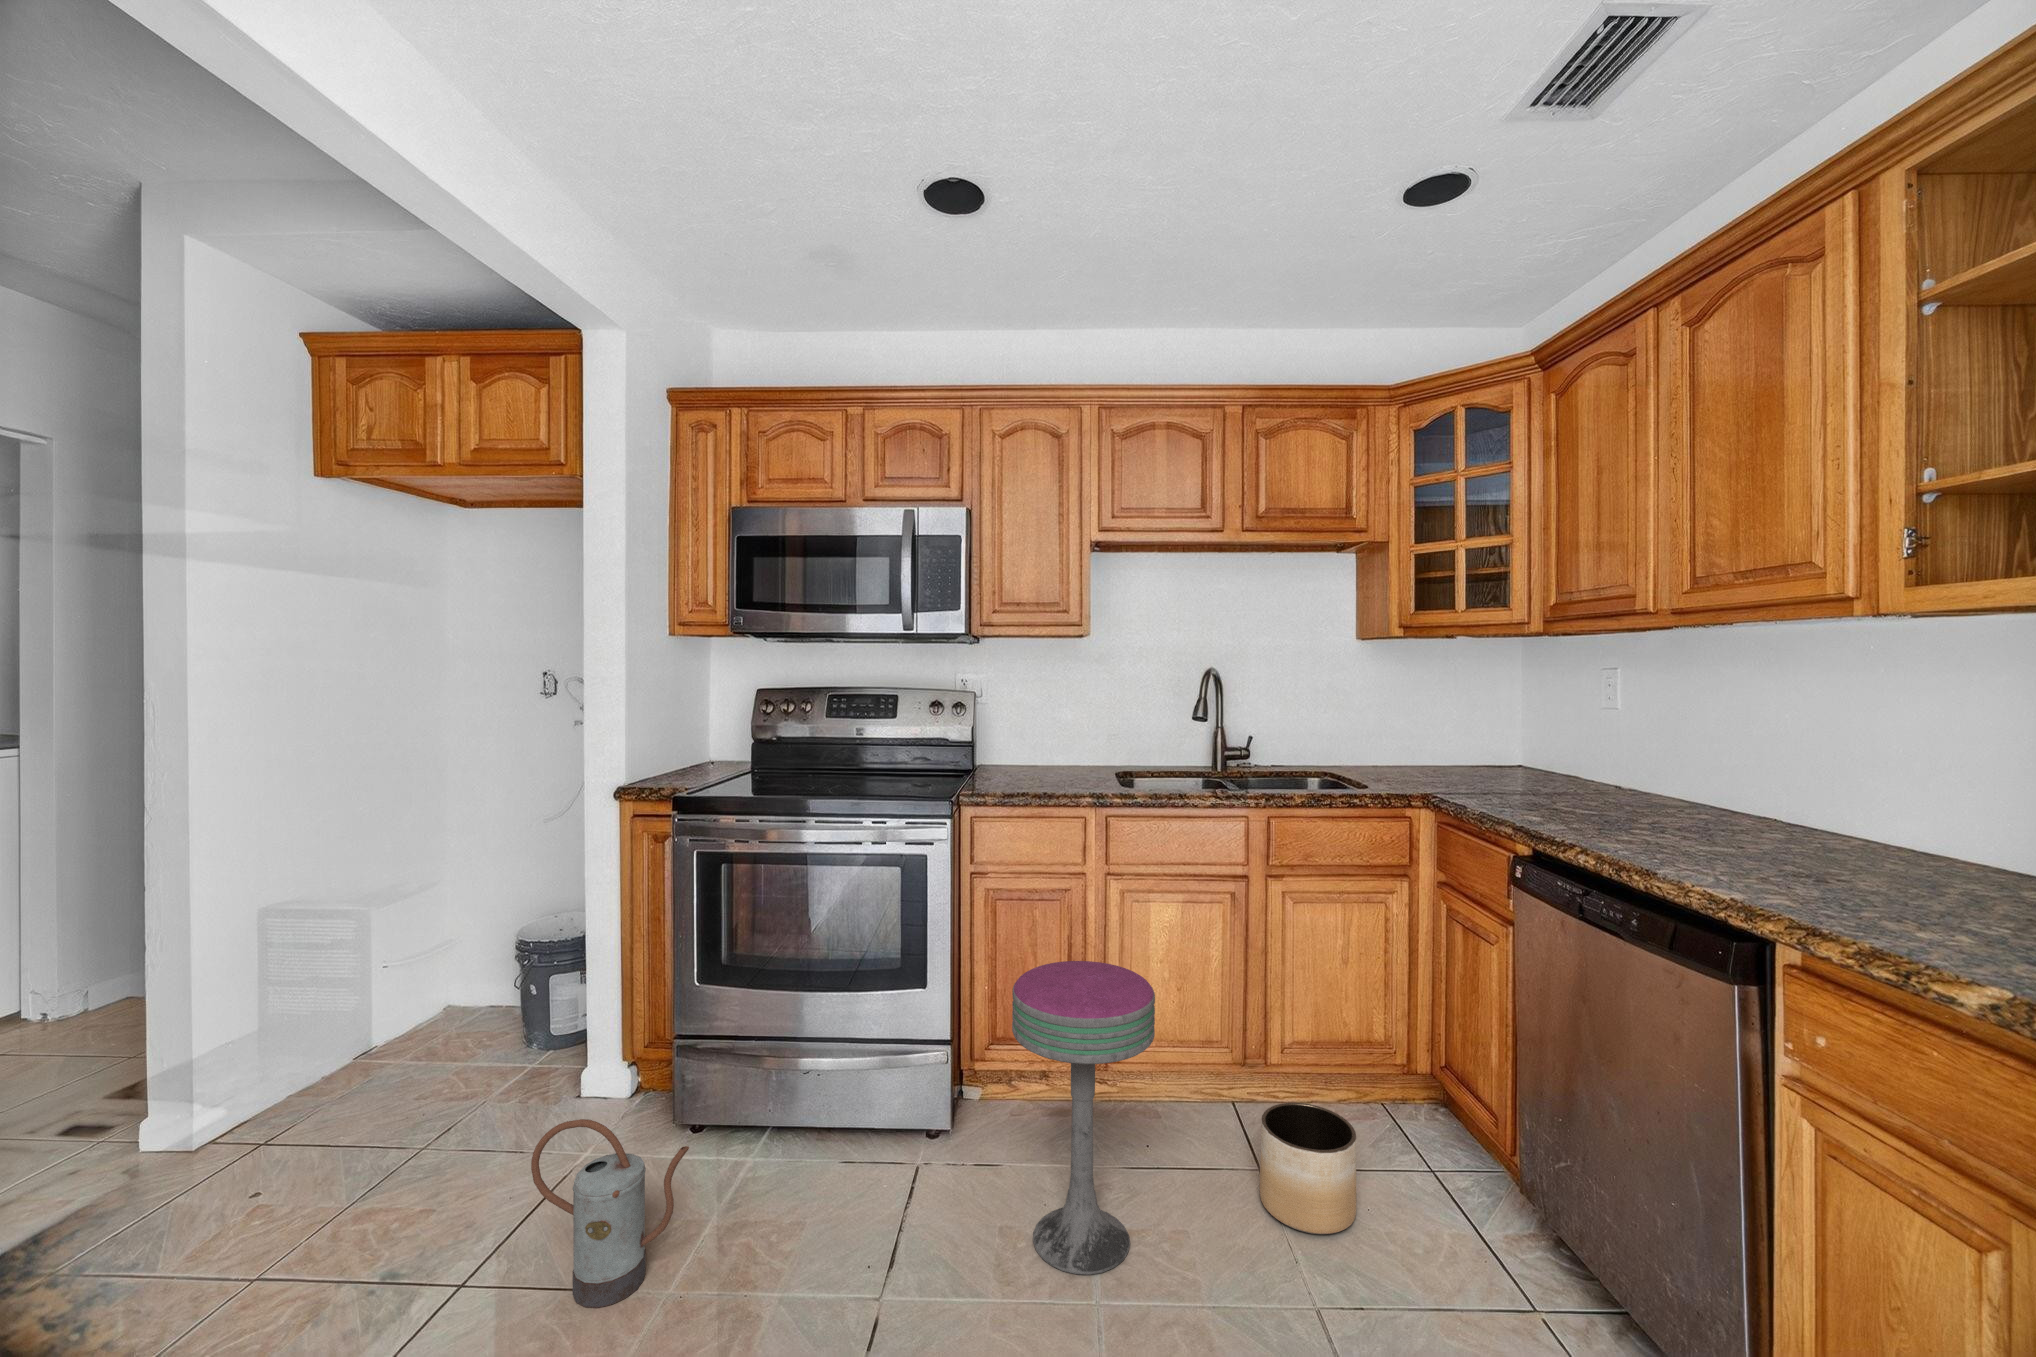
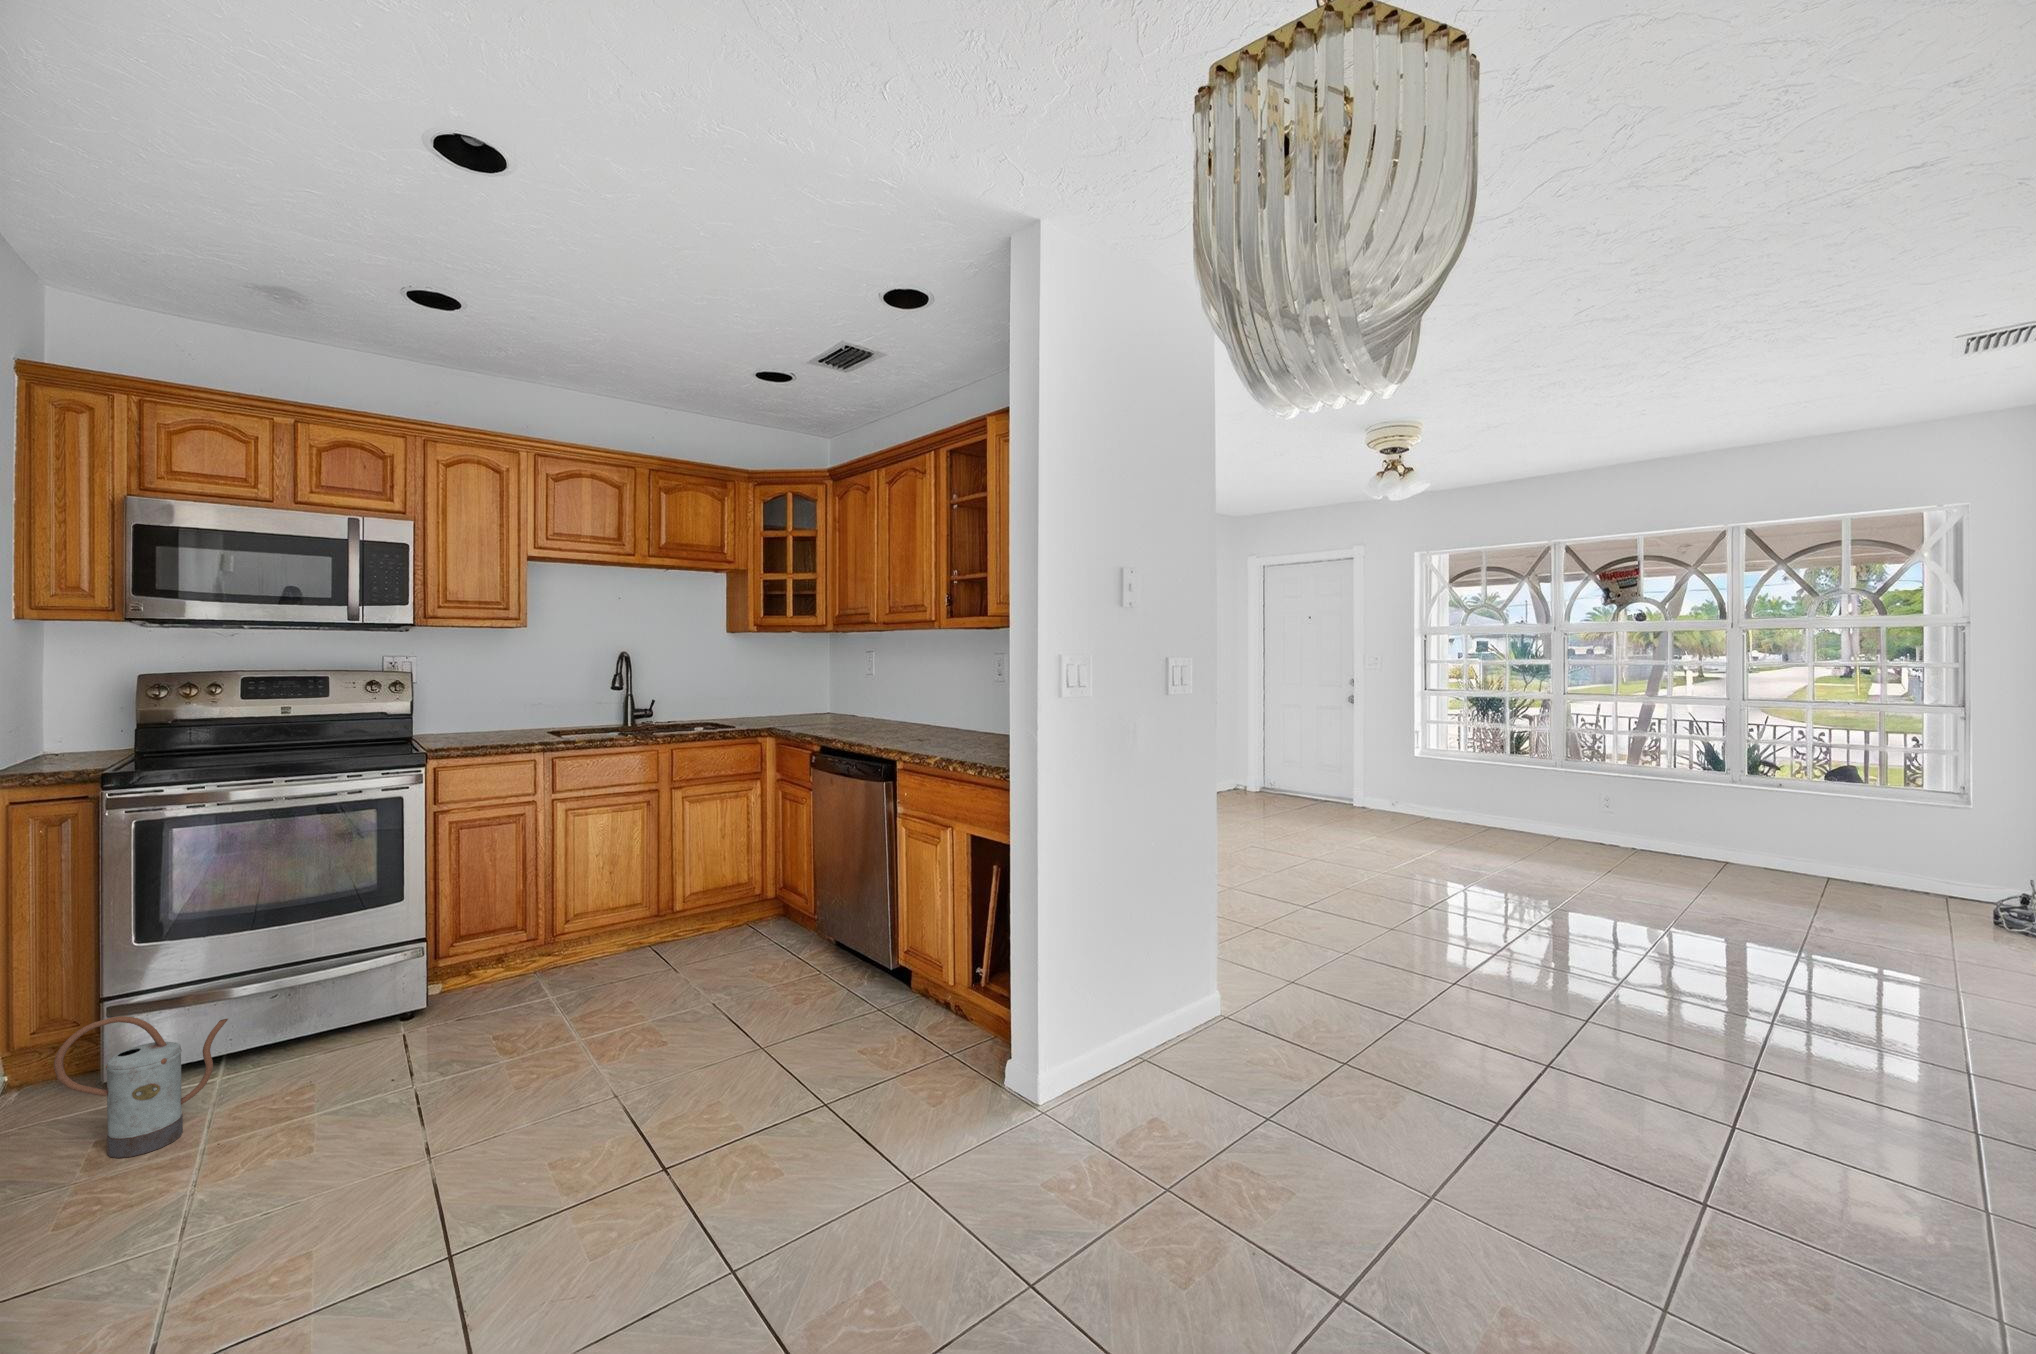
bar stool: present [1012,961,1155,1275] -> none [505,844,609,1031]
planter: present [1260,1103,1356,1234] -> none [675,914,732,979]

